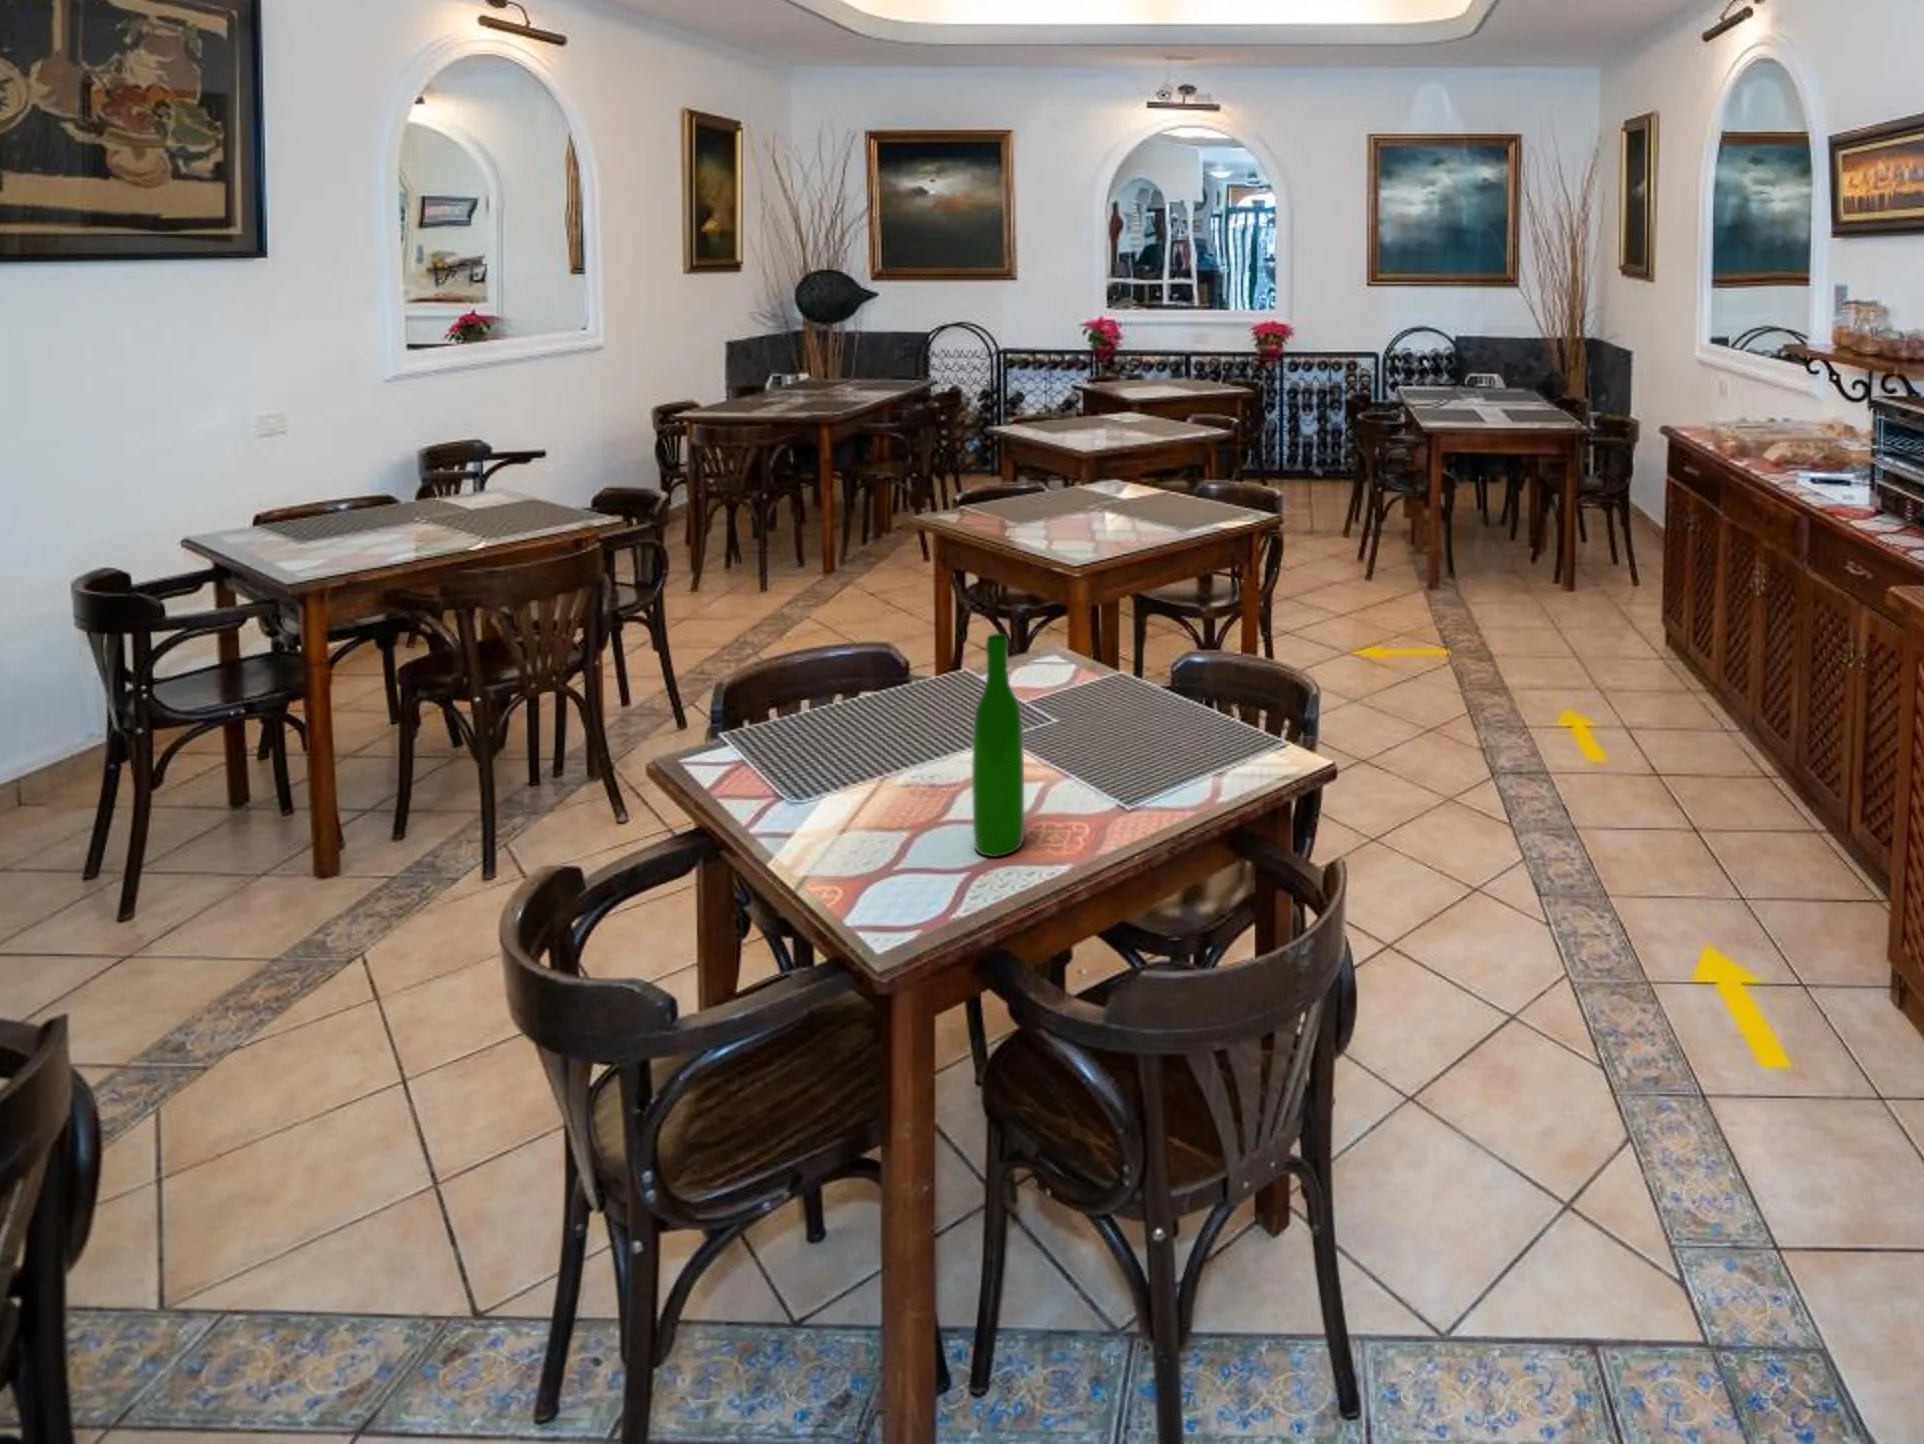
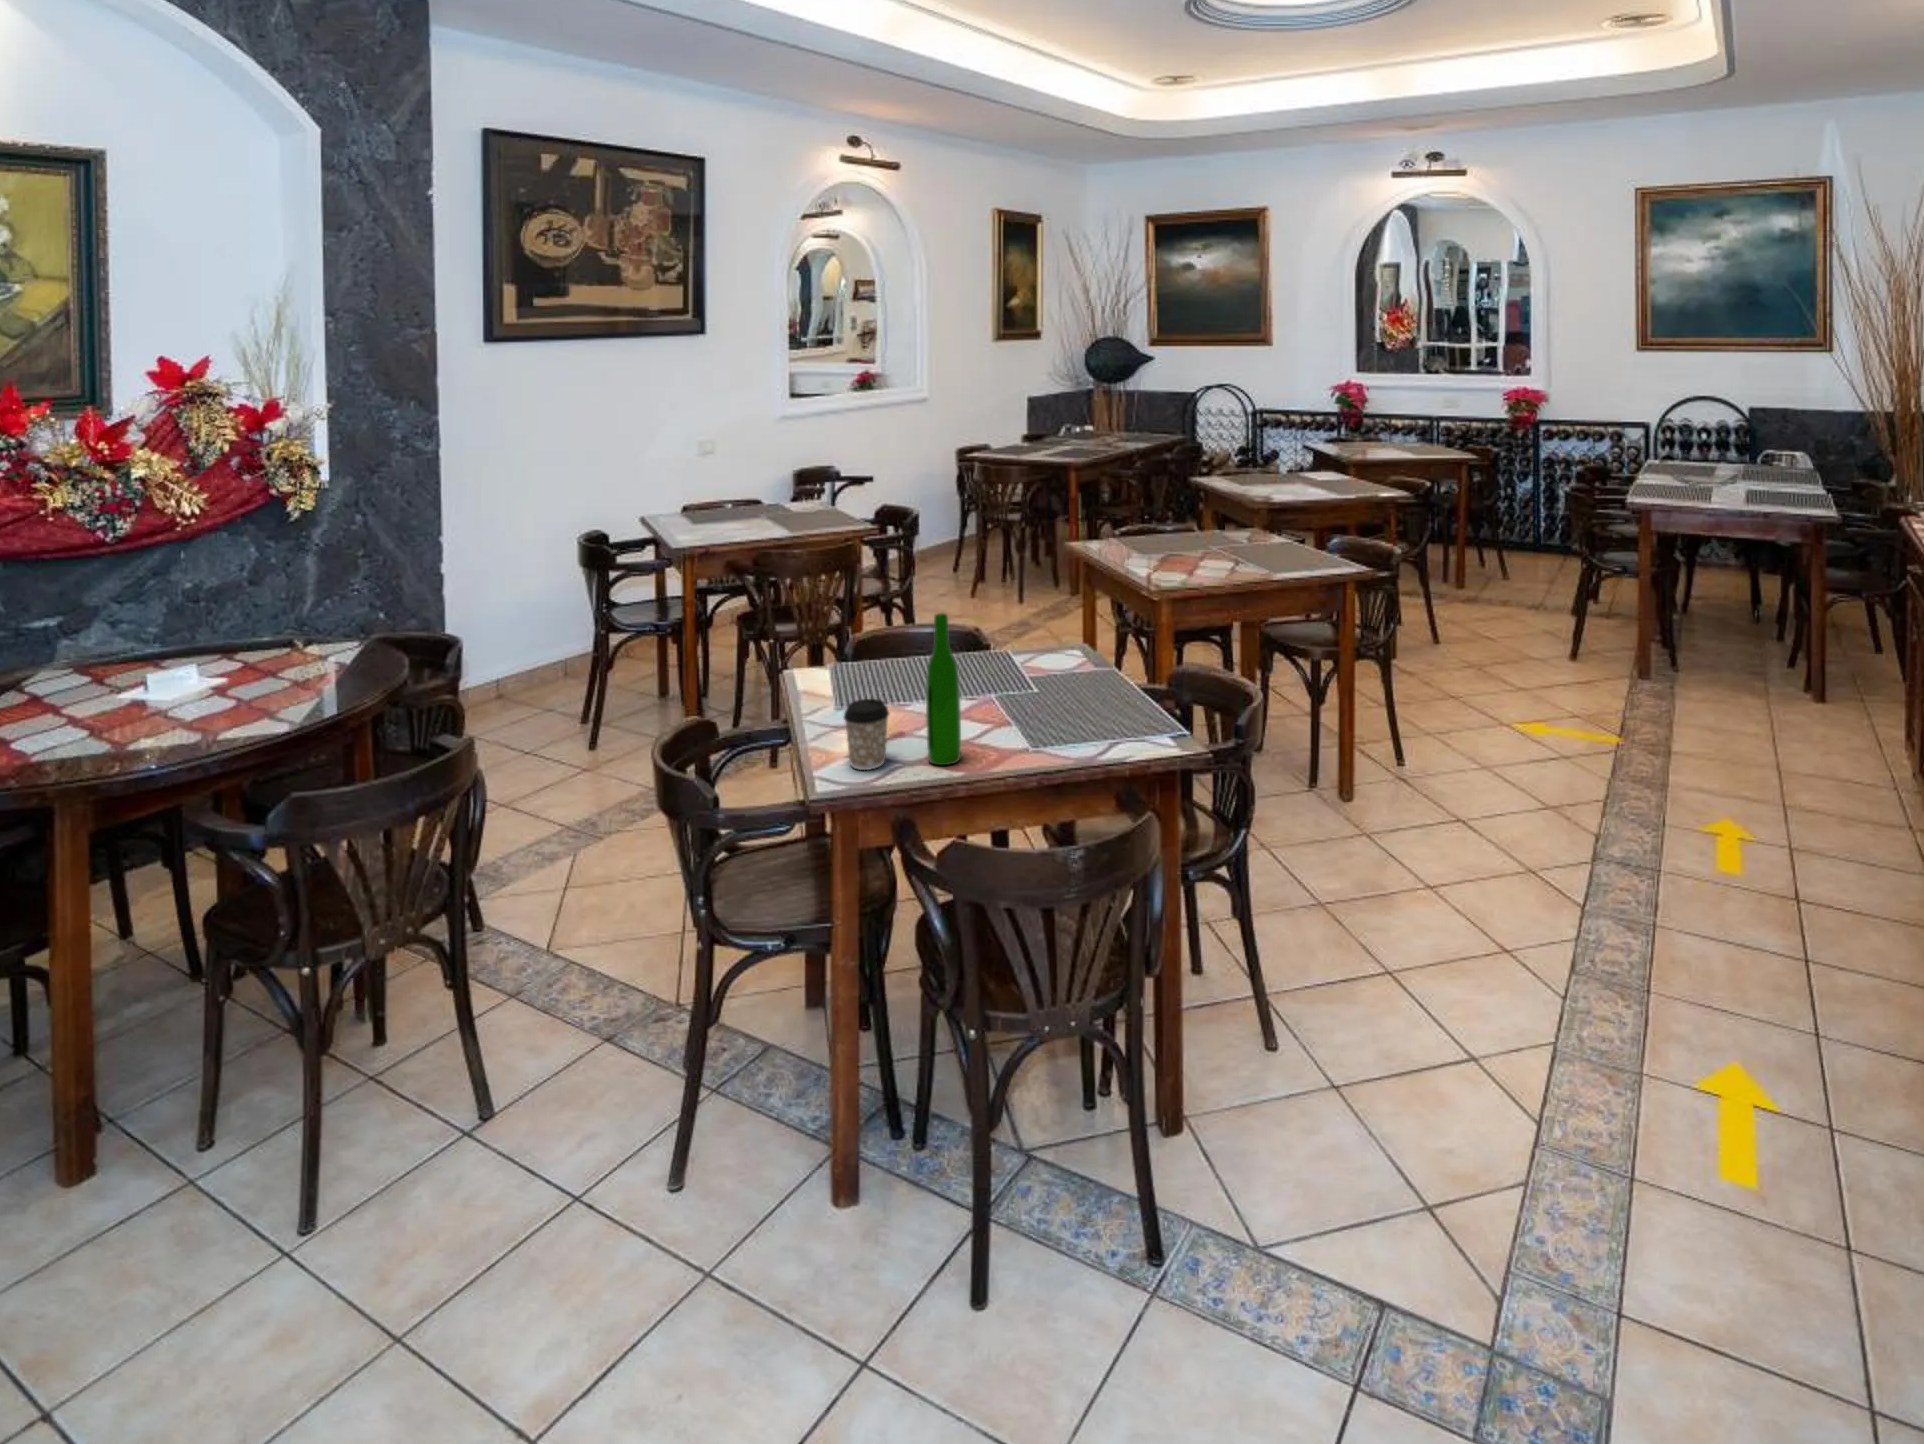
coffee cup: none [846,779,921,895] -> present [844,699,889,770]

